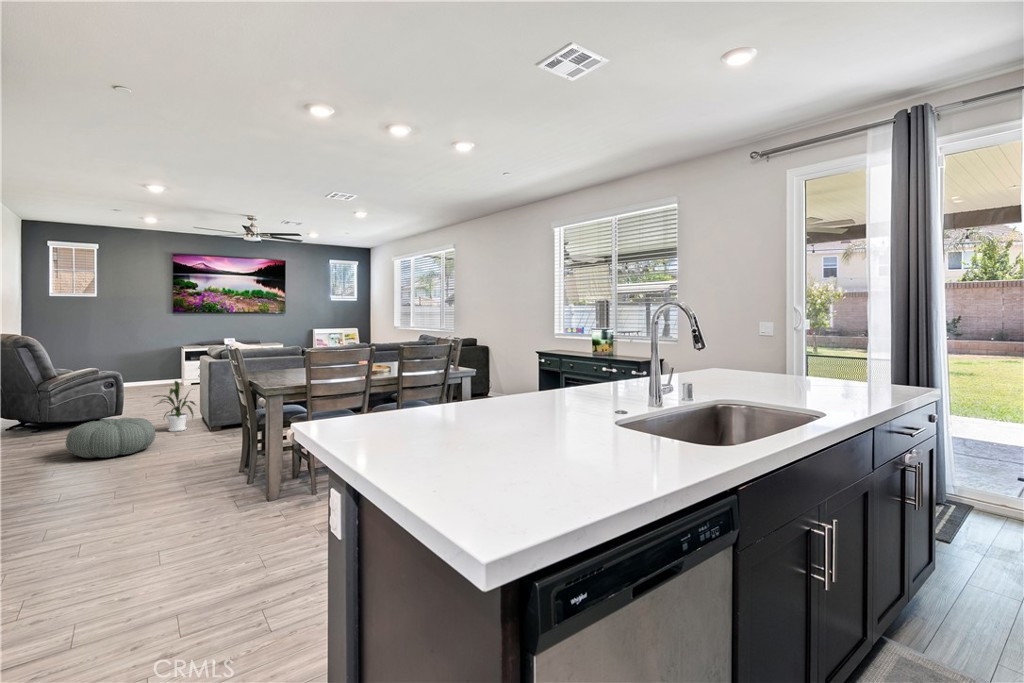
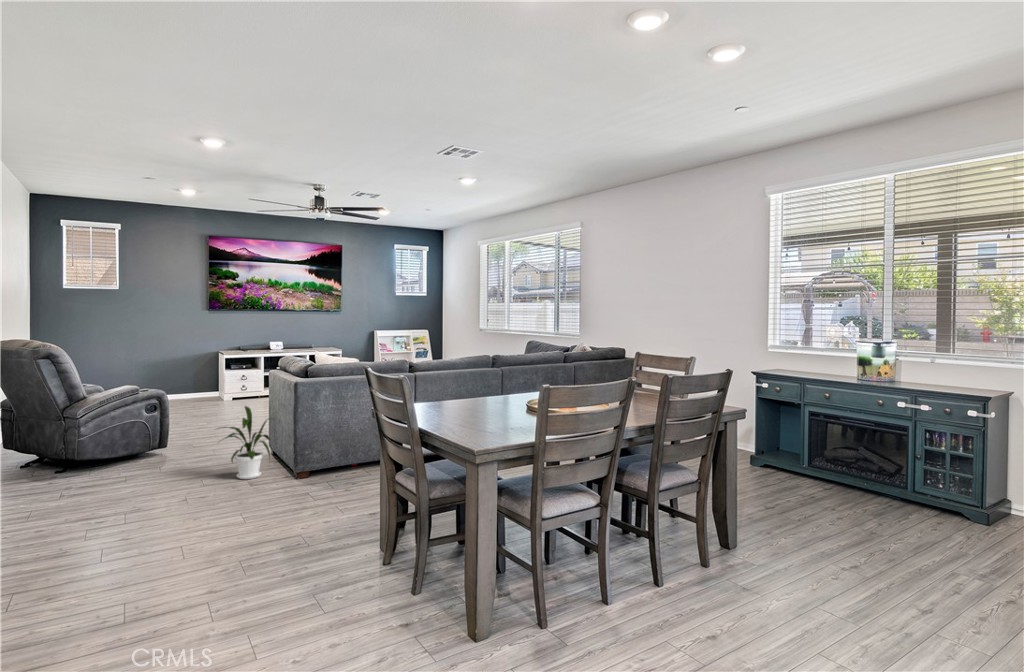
pouf: present [66,418,156,458] -> none [113,464,234,528]

